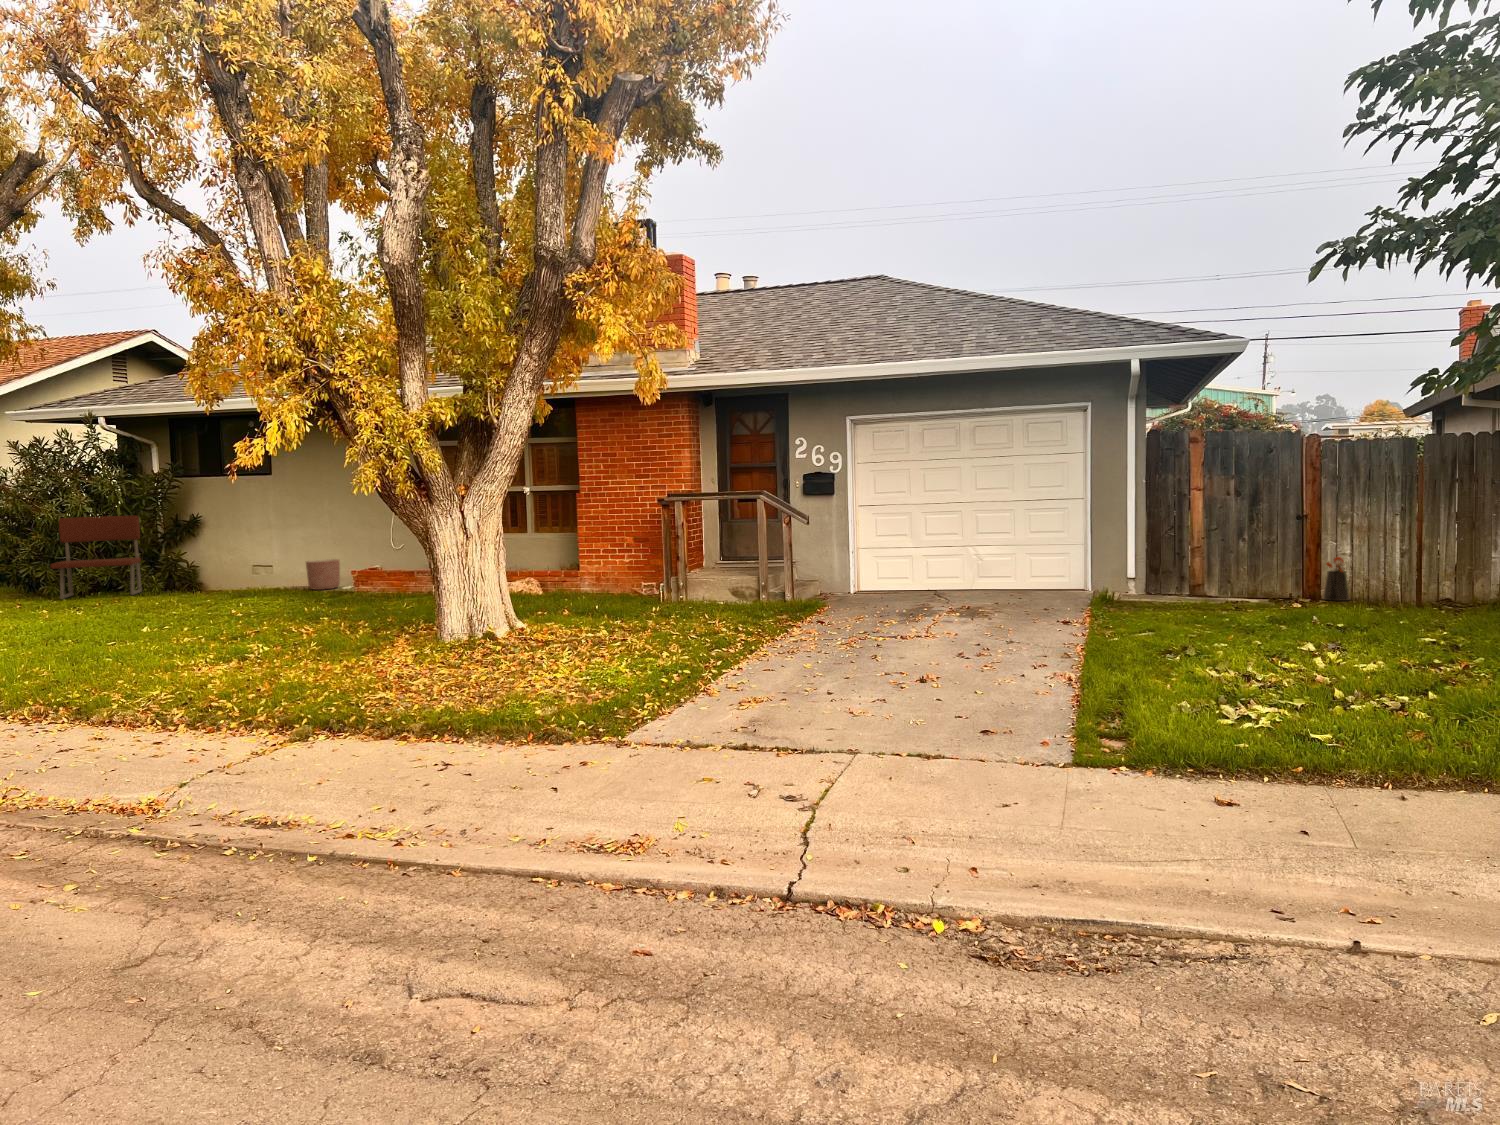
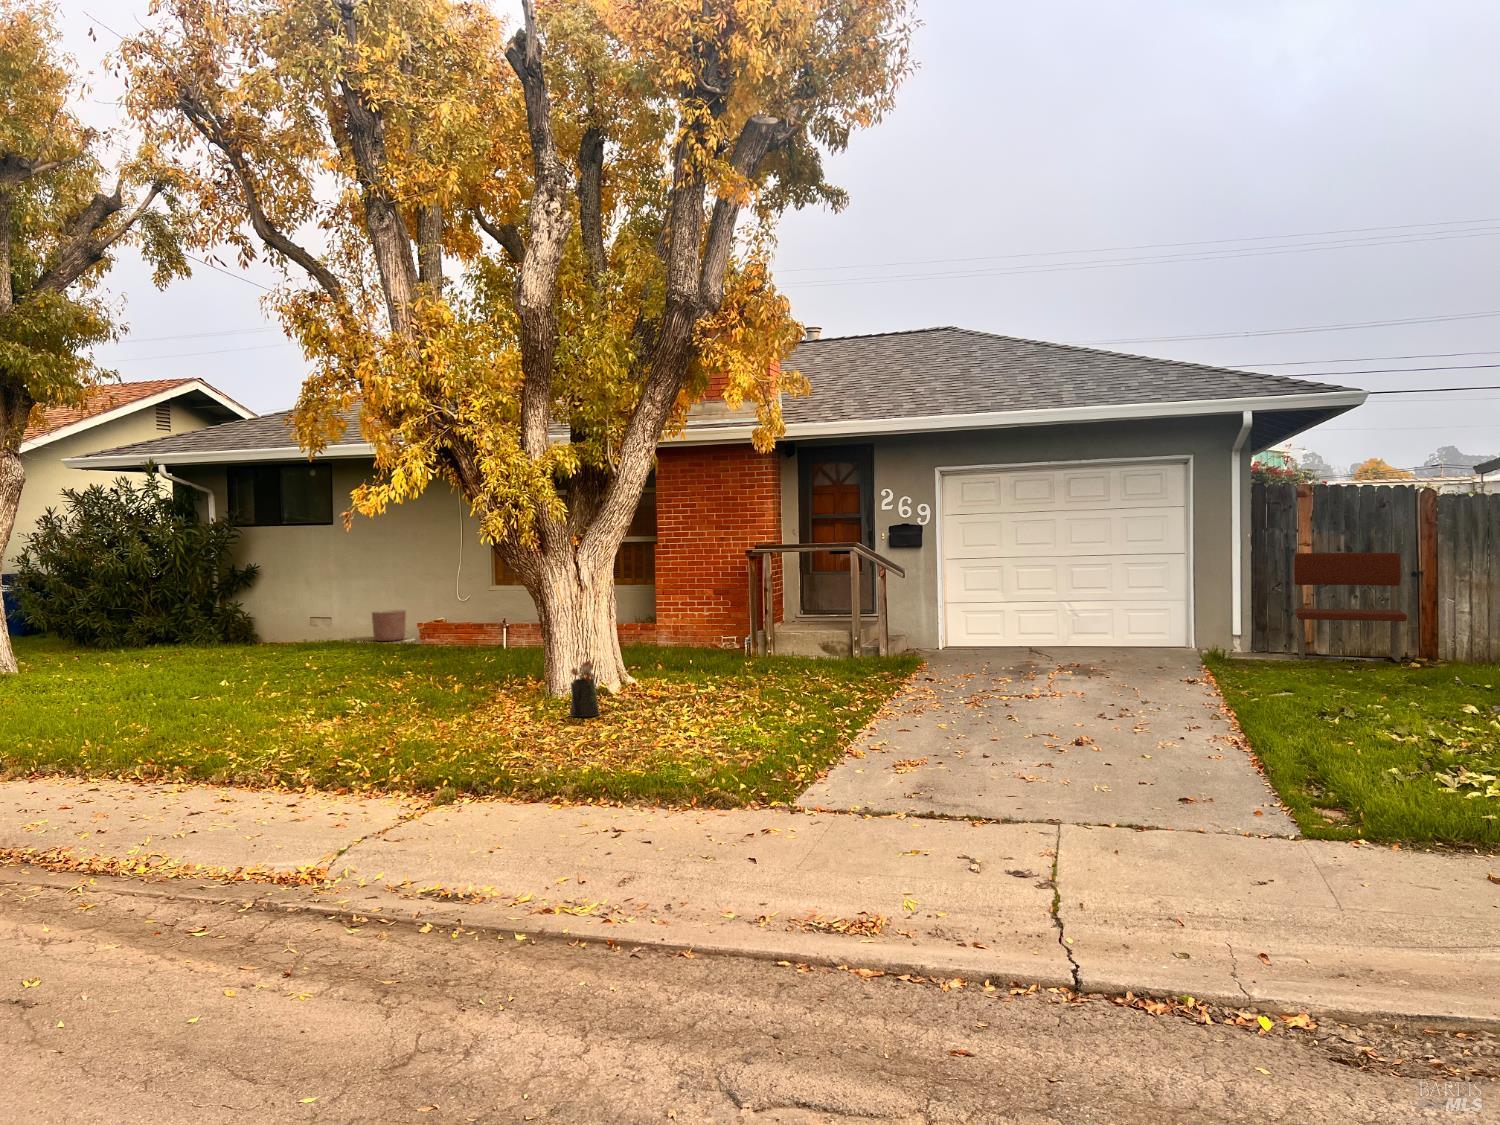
bench: present [50,515,142,599] -> present [1294,553,1407,662]
watering can: present [1323,557,1350,601] -> present [569,661,600,717]

